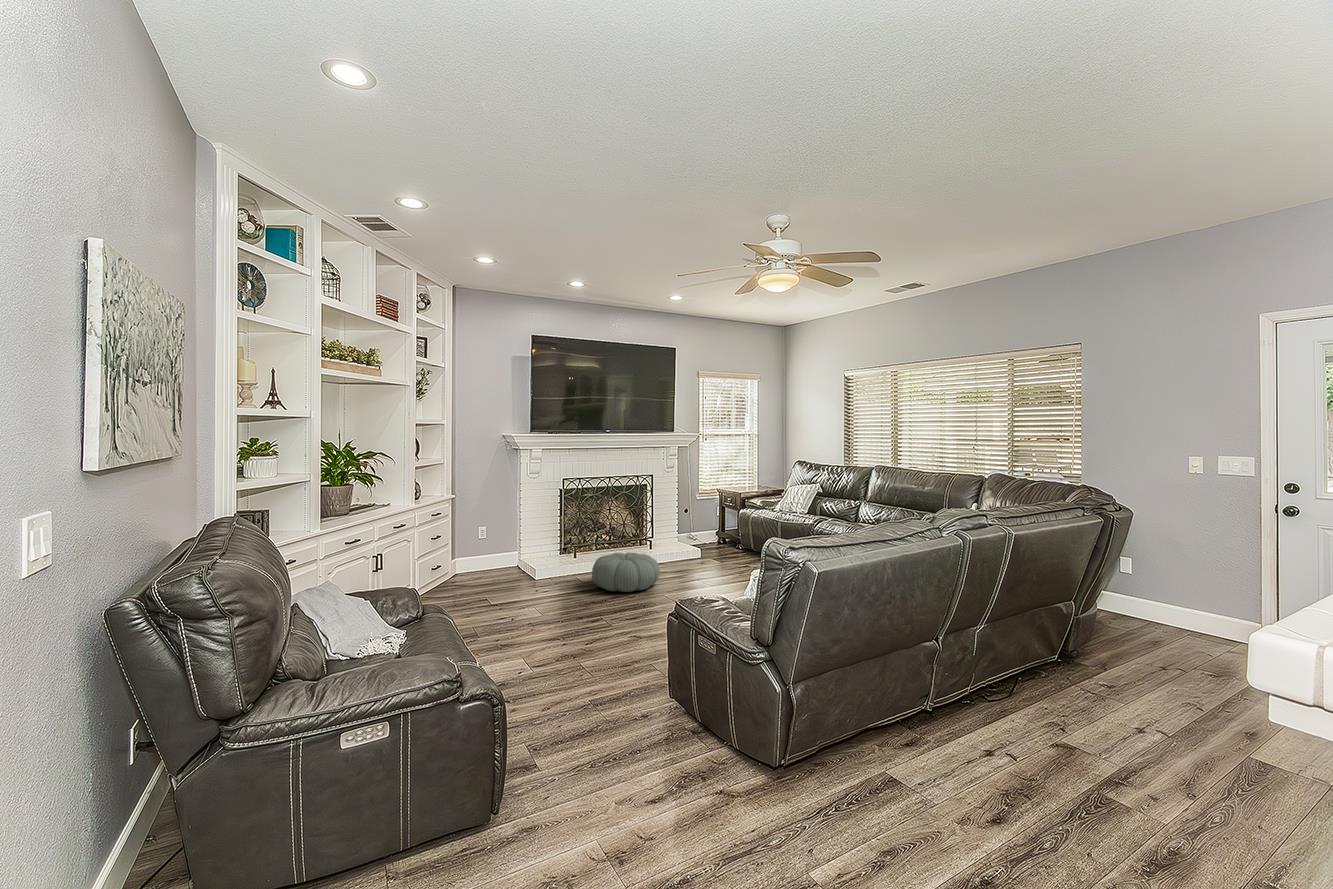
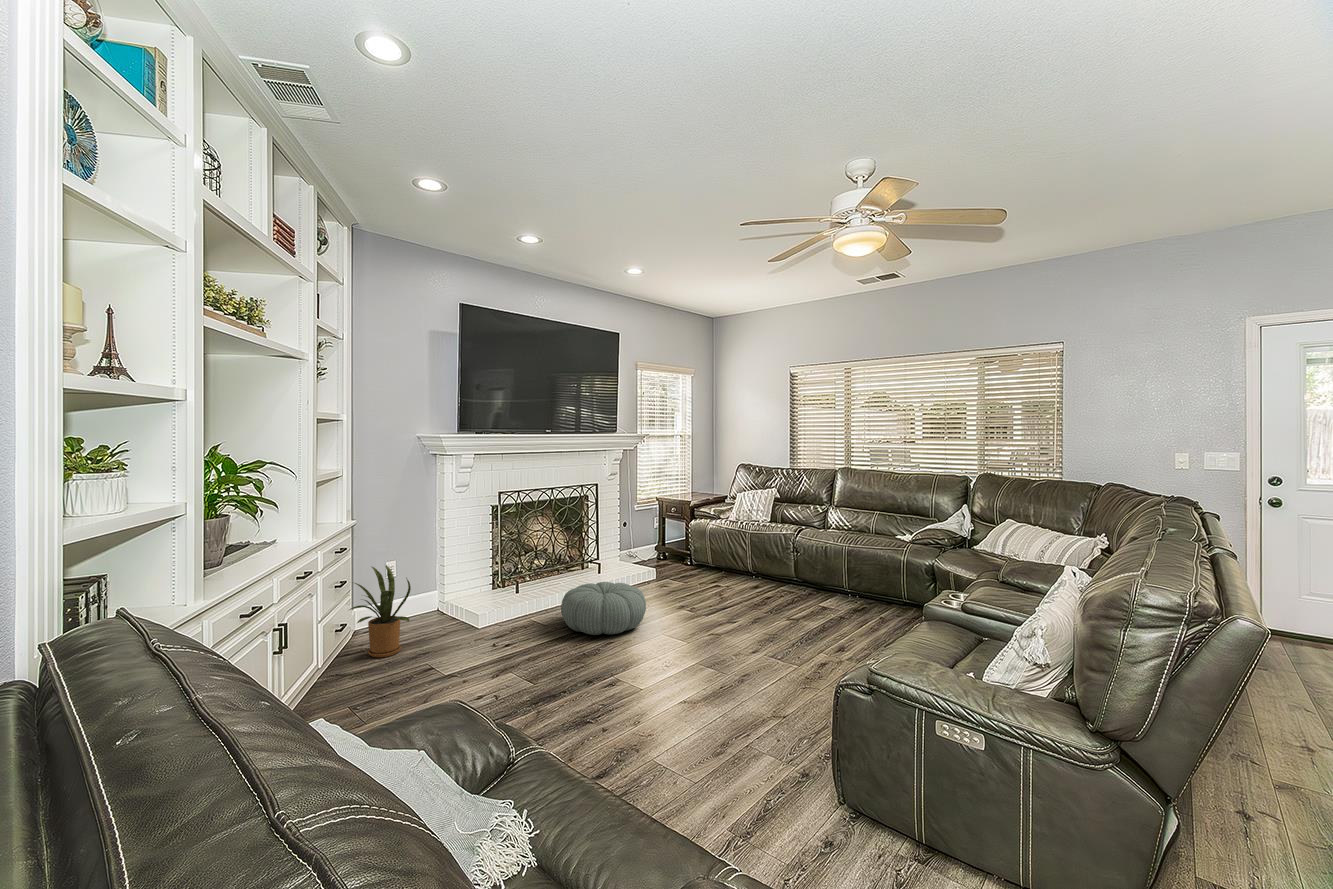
house plant: none [439,527,482,591] -> present [349,565,411,658]

